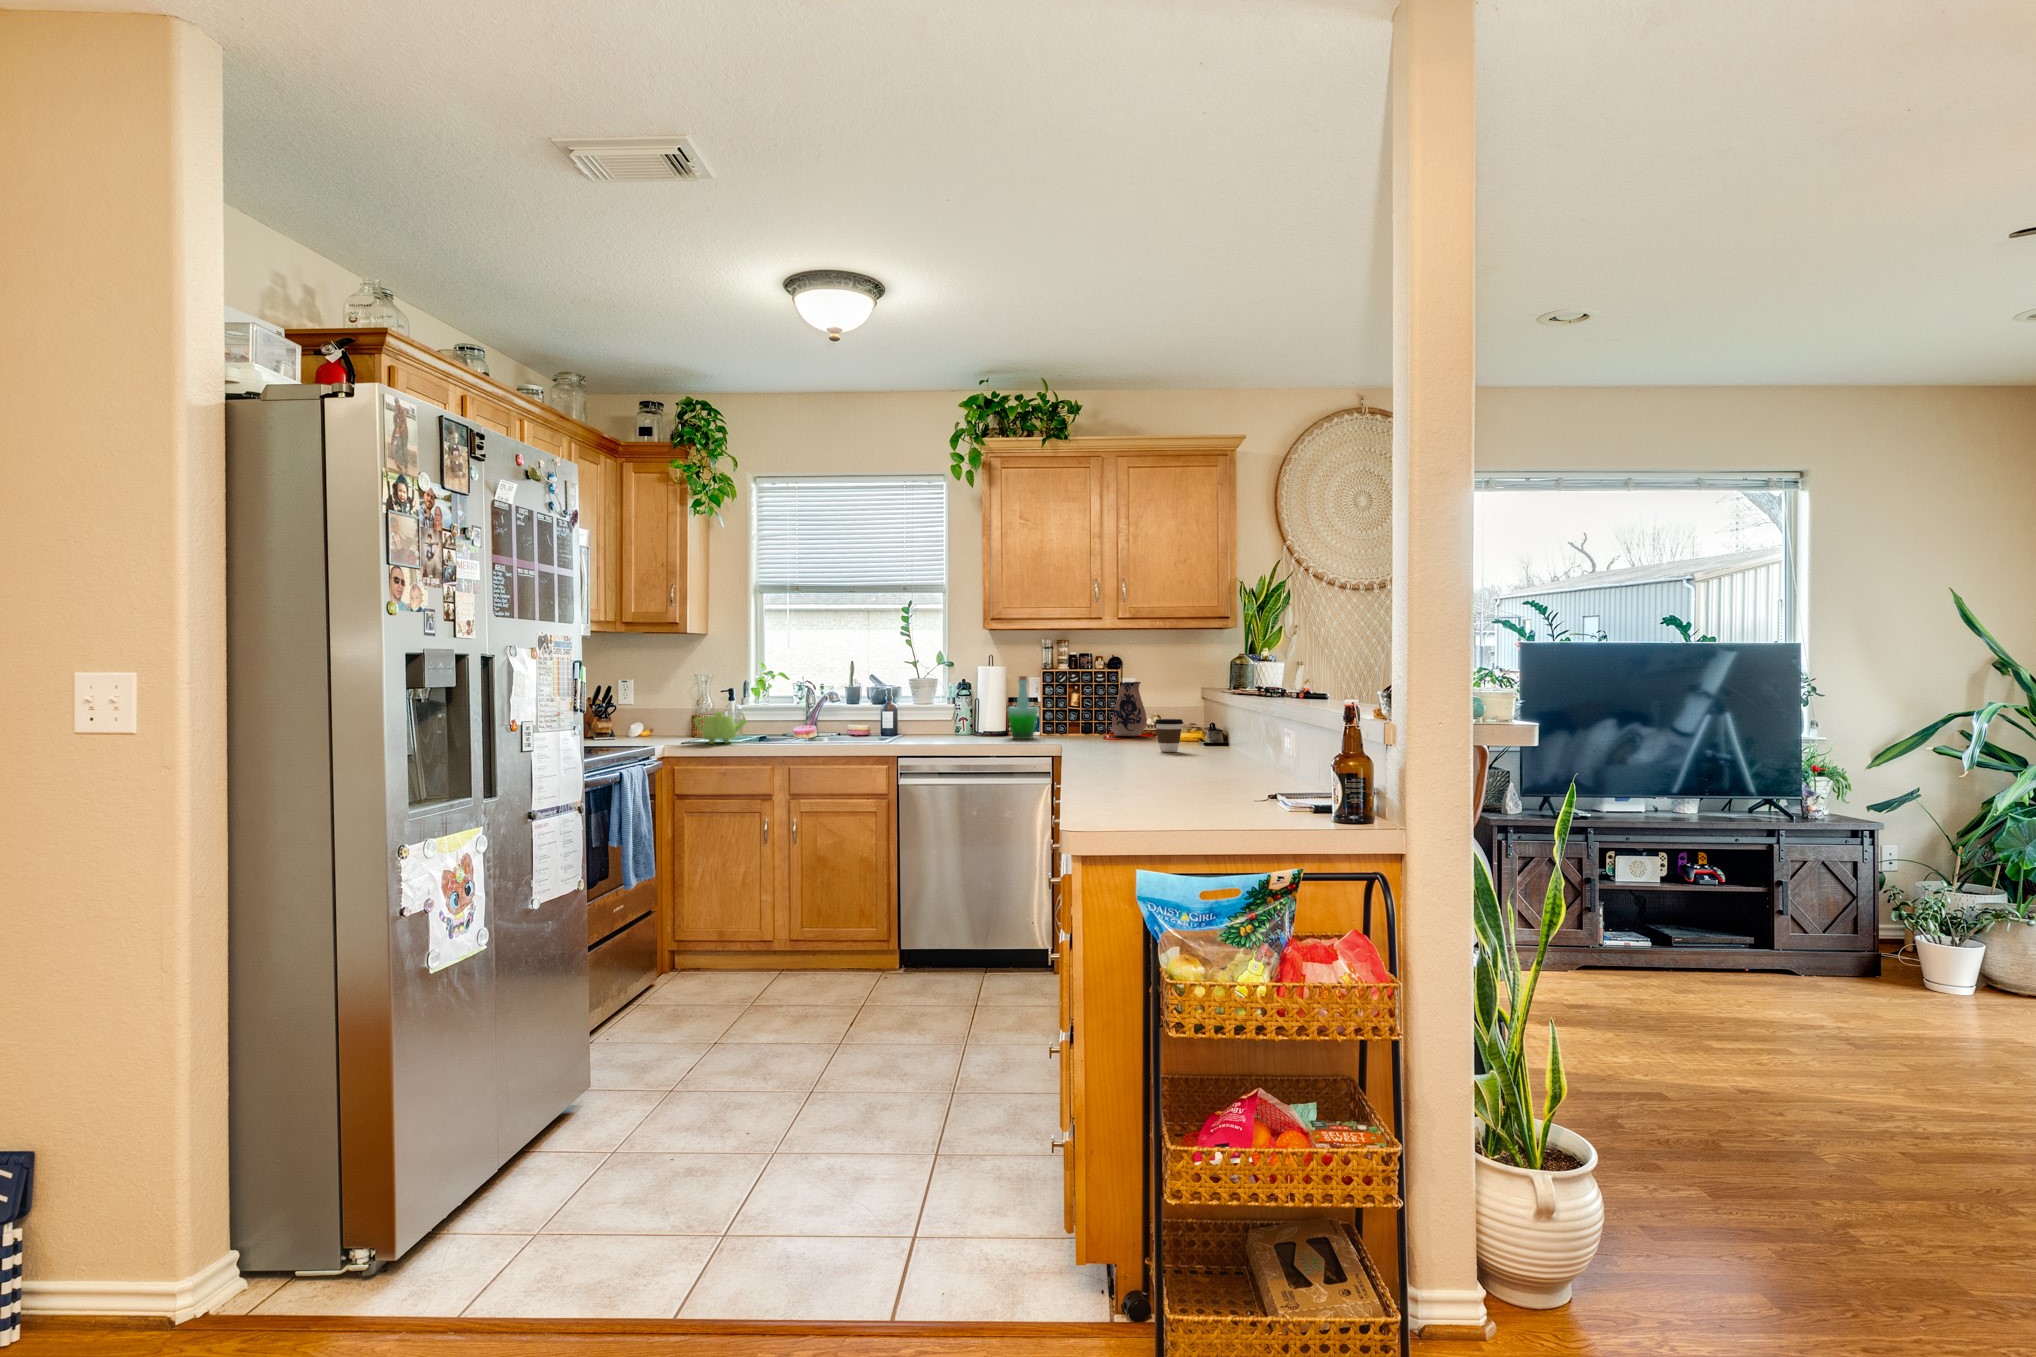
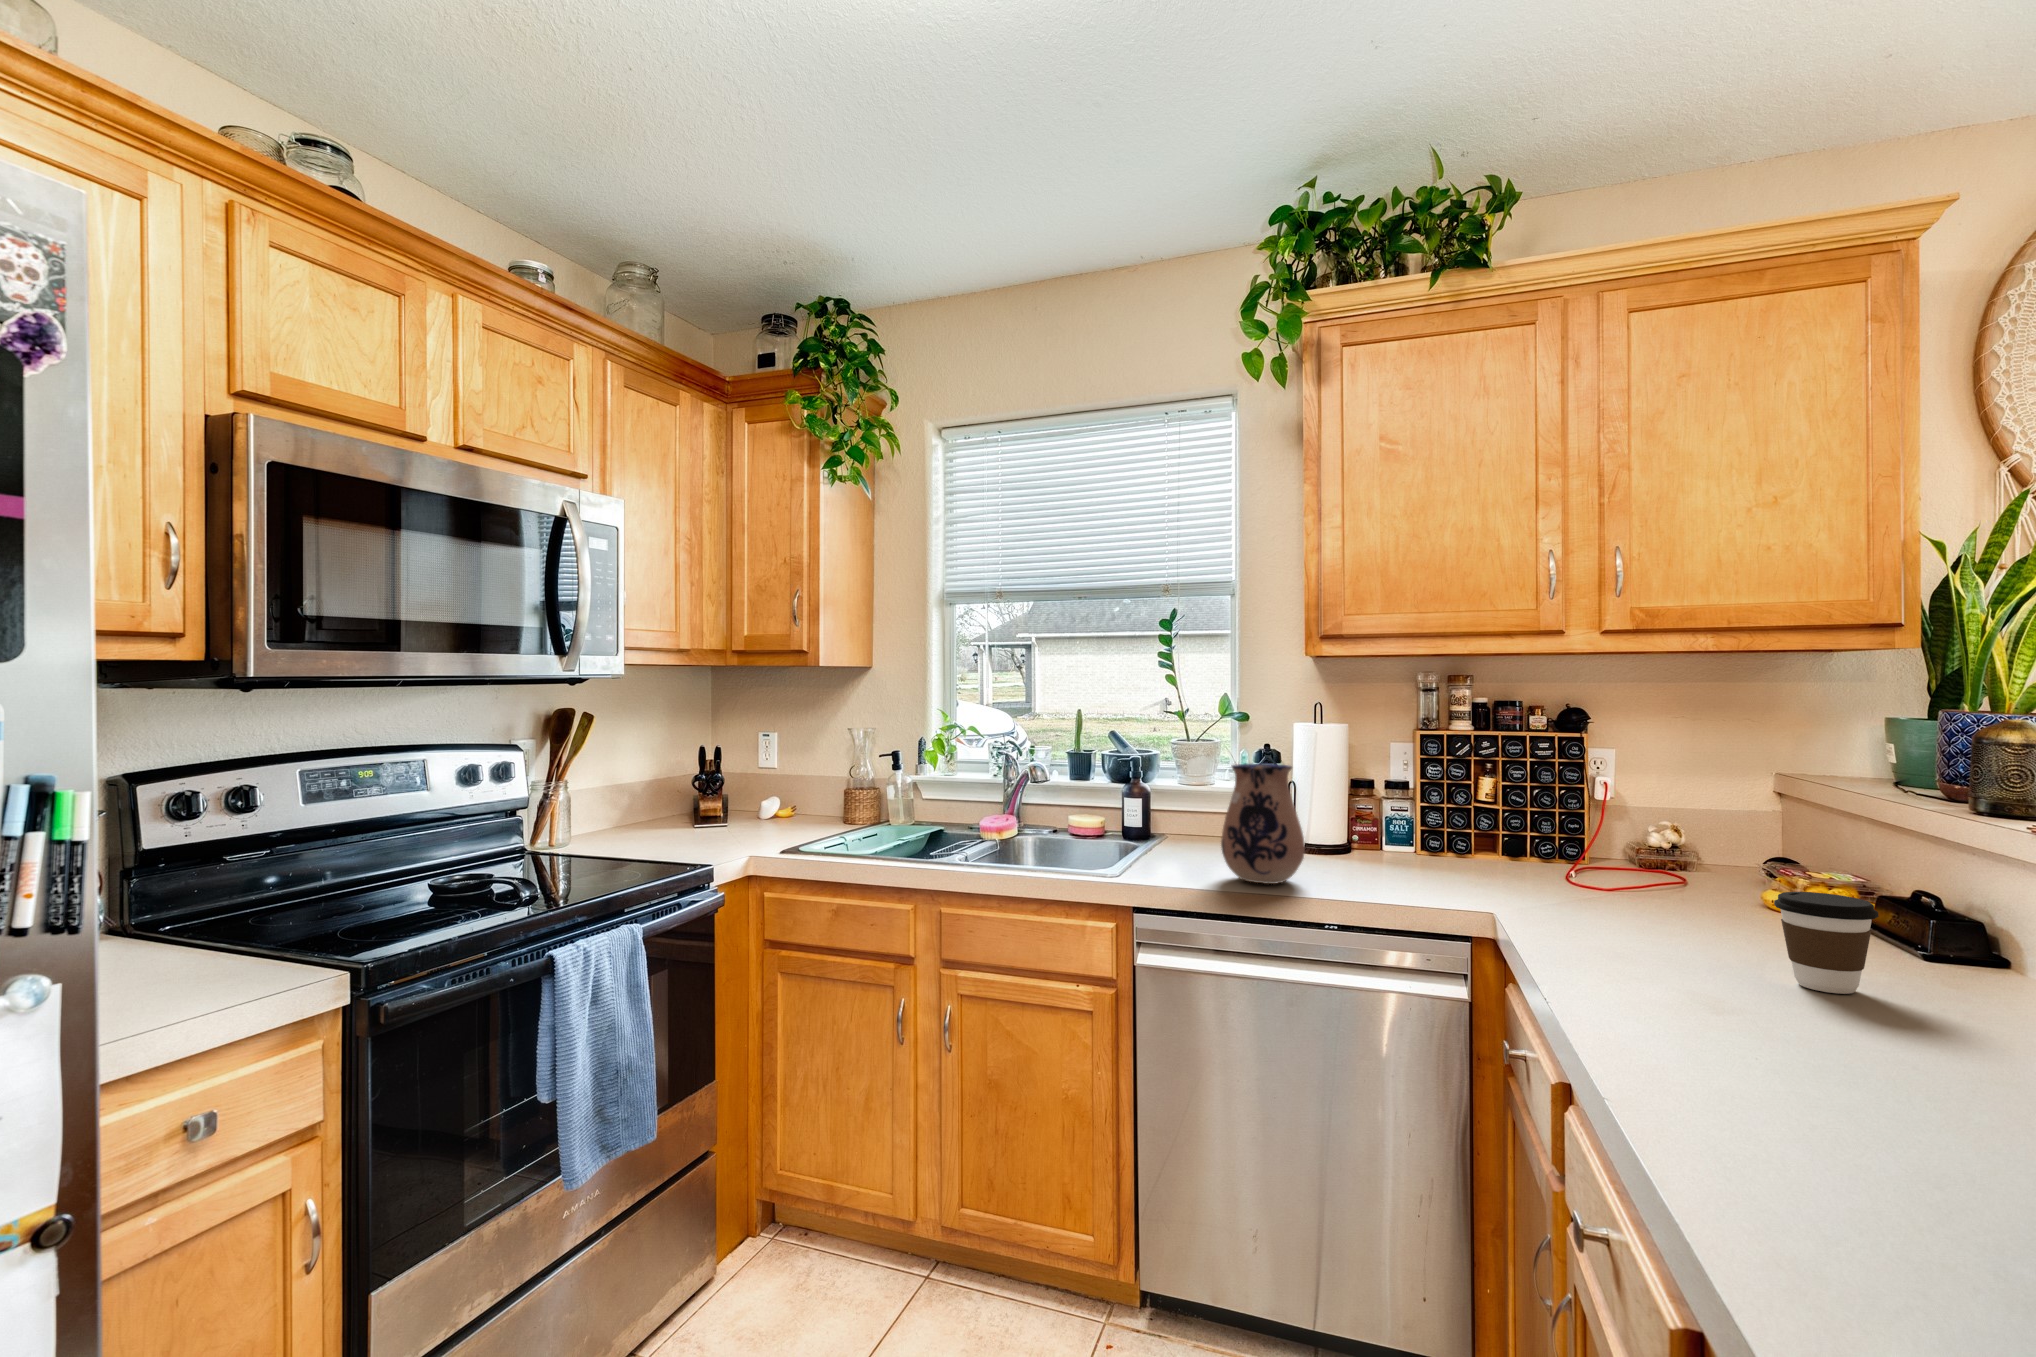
bottle: present [1007,676,1038,739] -> none [1350,744,1413,871]
ceramic pitcher: present [1111,682,1147,736] -> present [1221,763,1305,884]
teapot: present [694,712,746,744] -> none [797,797,884,853]

